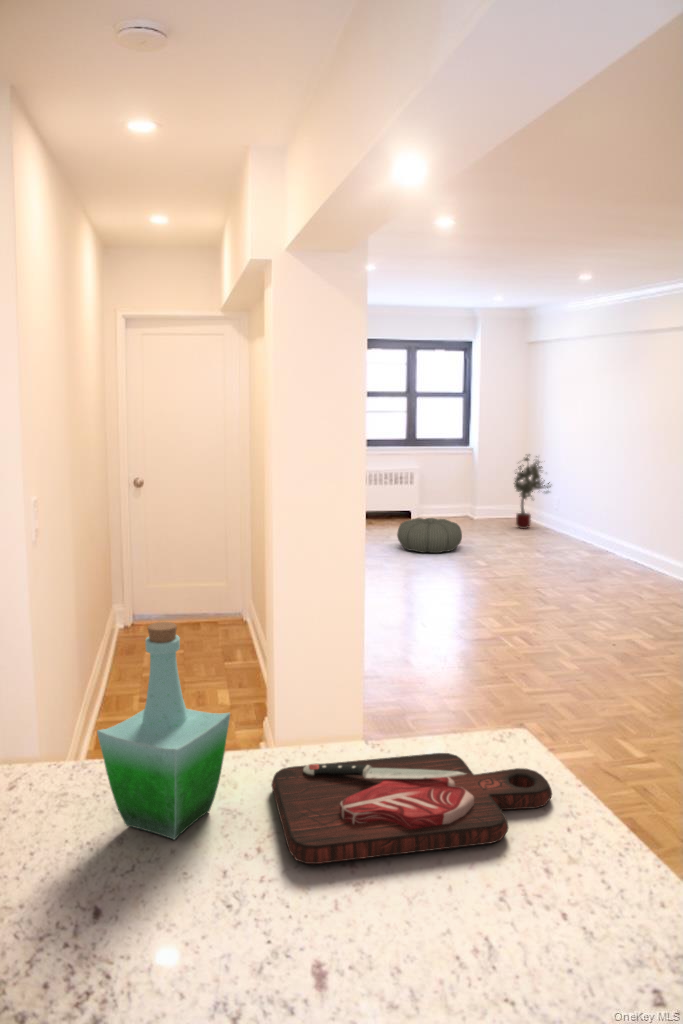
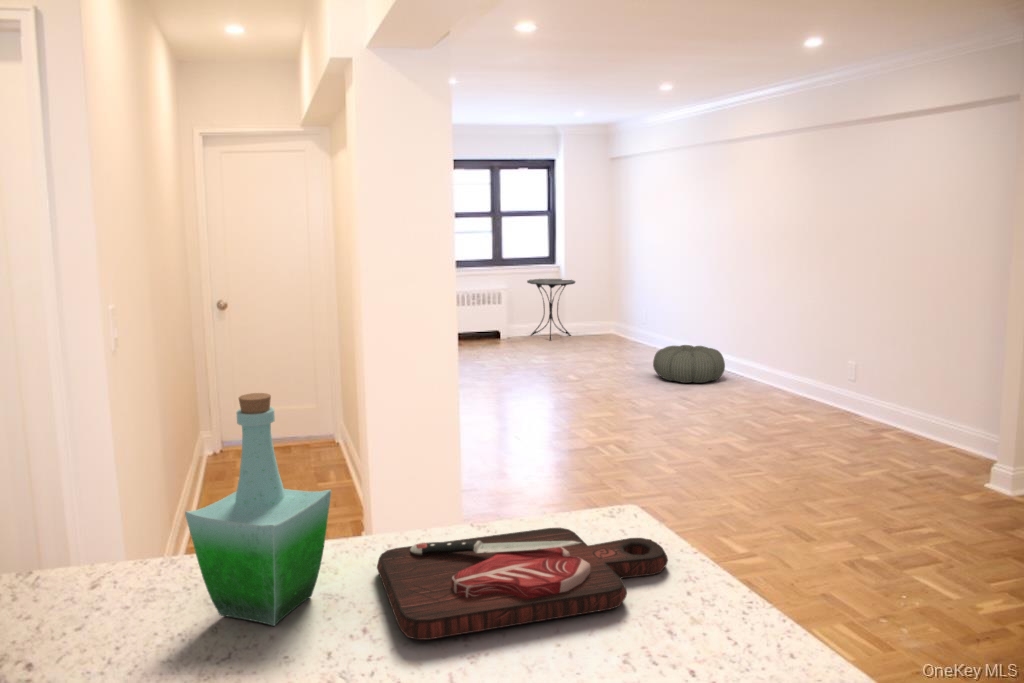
potted tree: present [514,454,551,529] -> none [598,271,639,345]
side table: none [440,460,489,523] -> present [527,279,575,341]
pouf: present [397,518,462,553] -> present [653,345,725,383]

